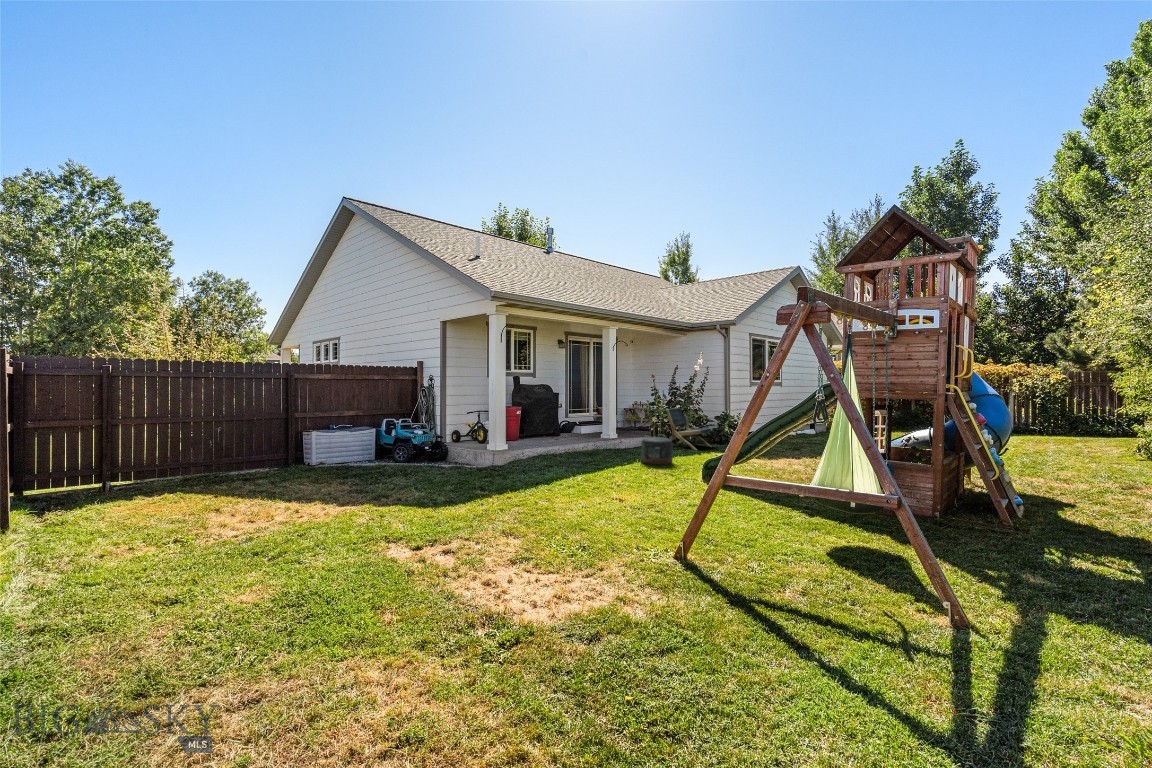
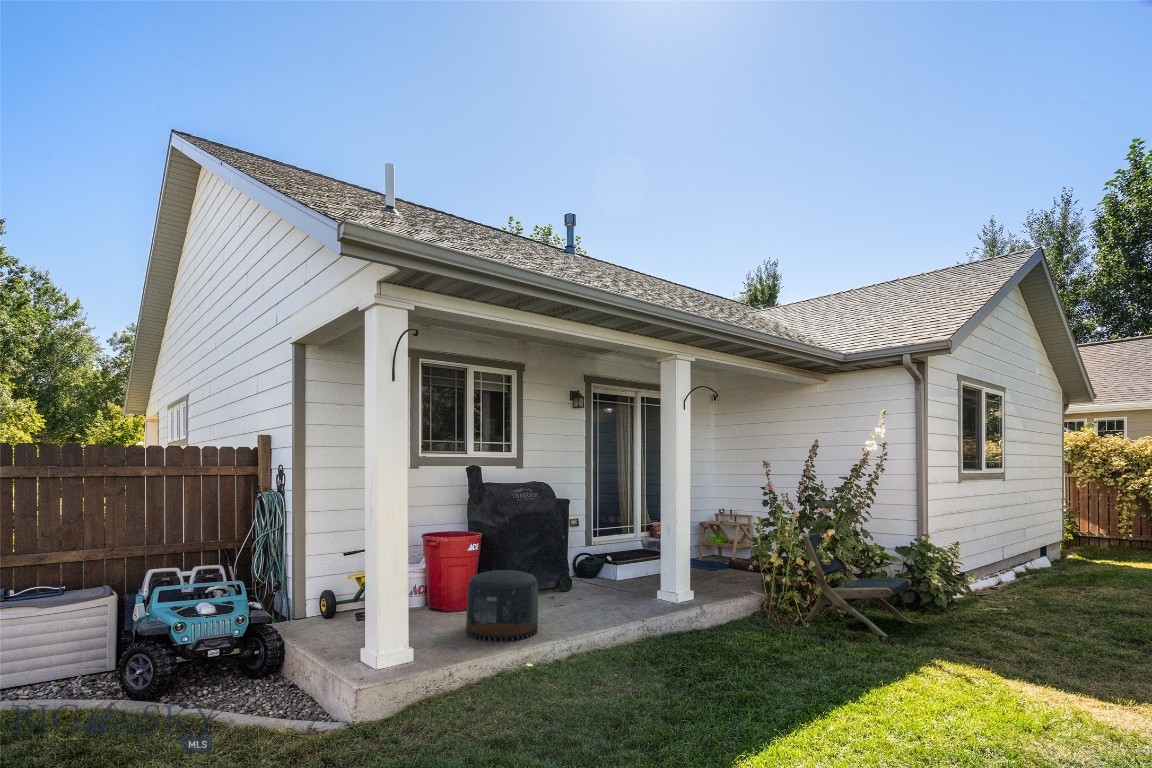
pouf: present [641,437,673,466] -> present [466,570,538,642]

